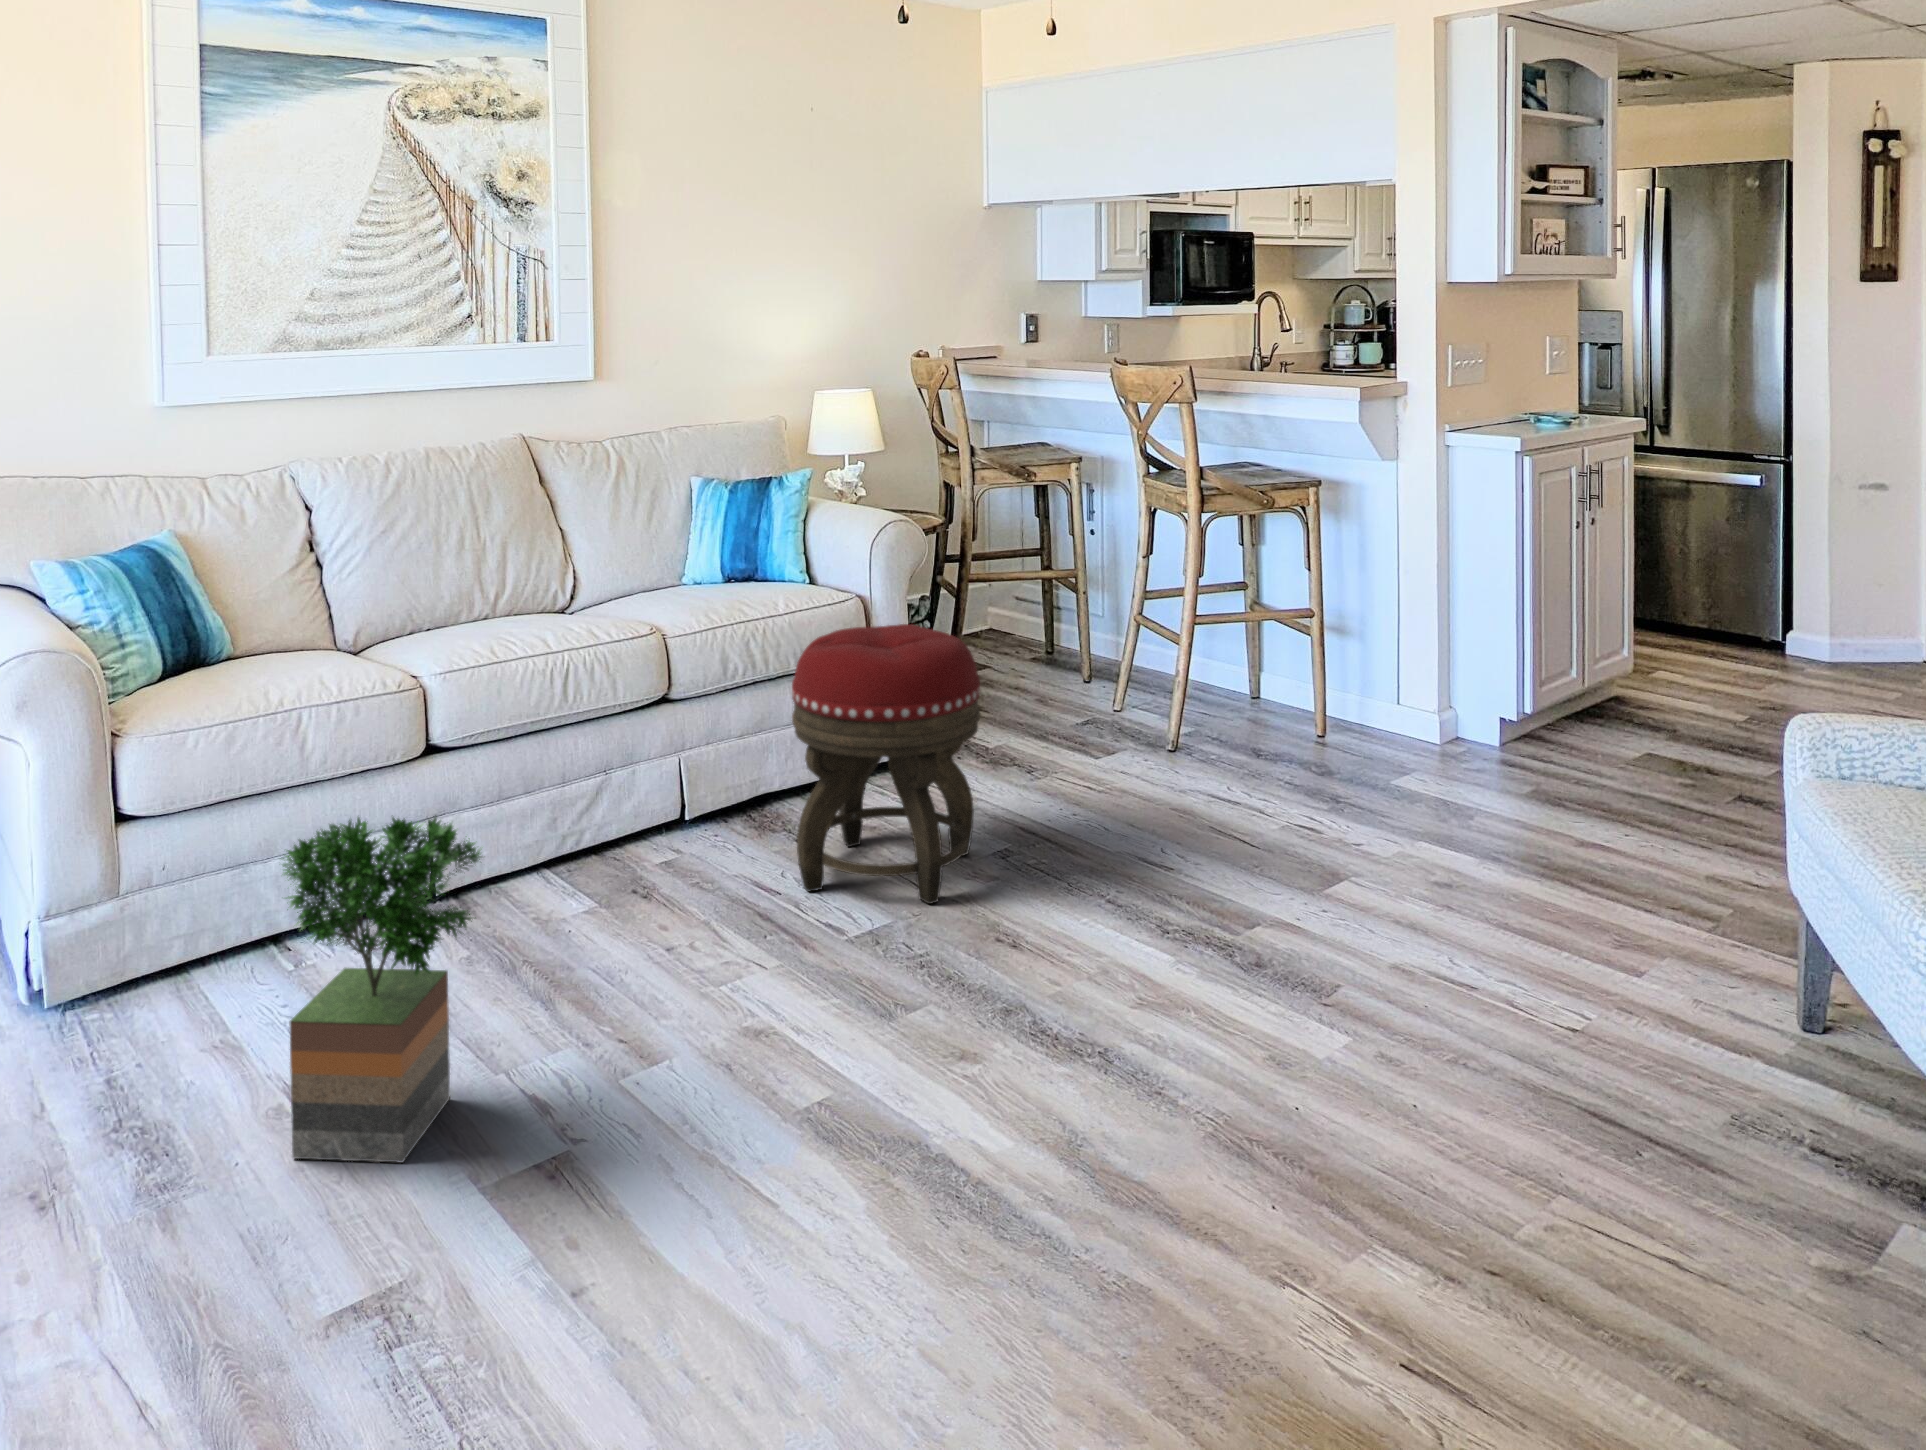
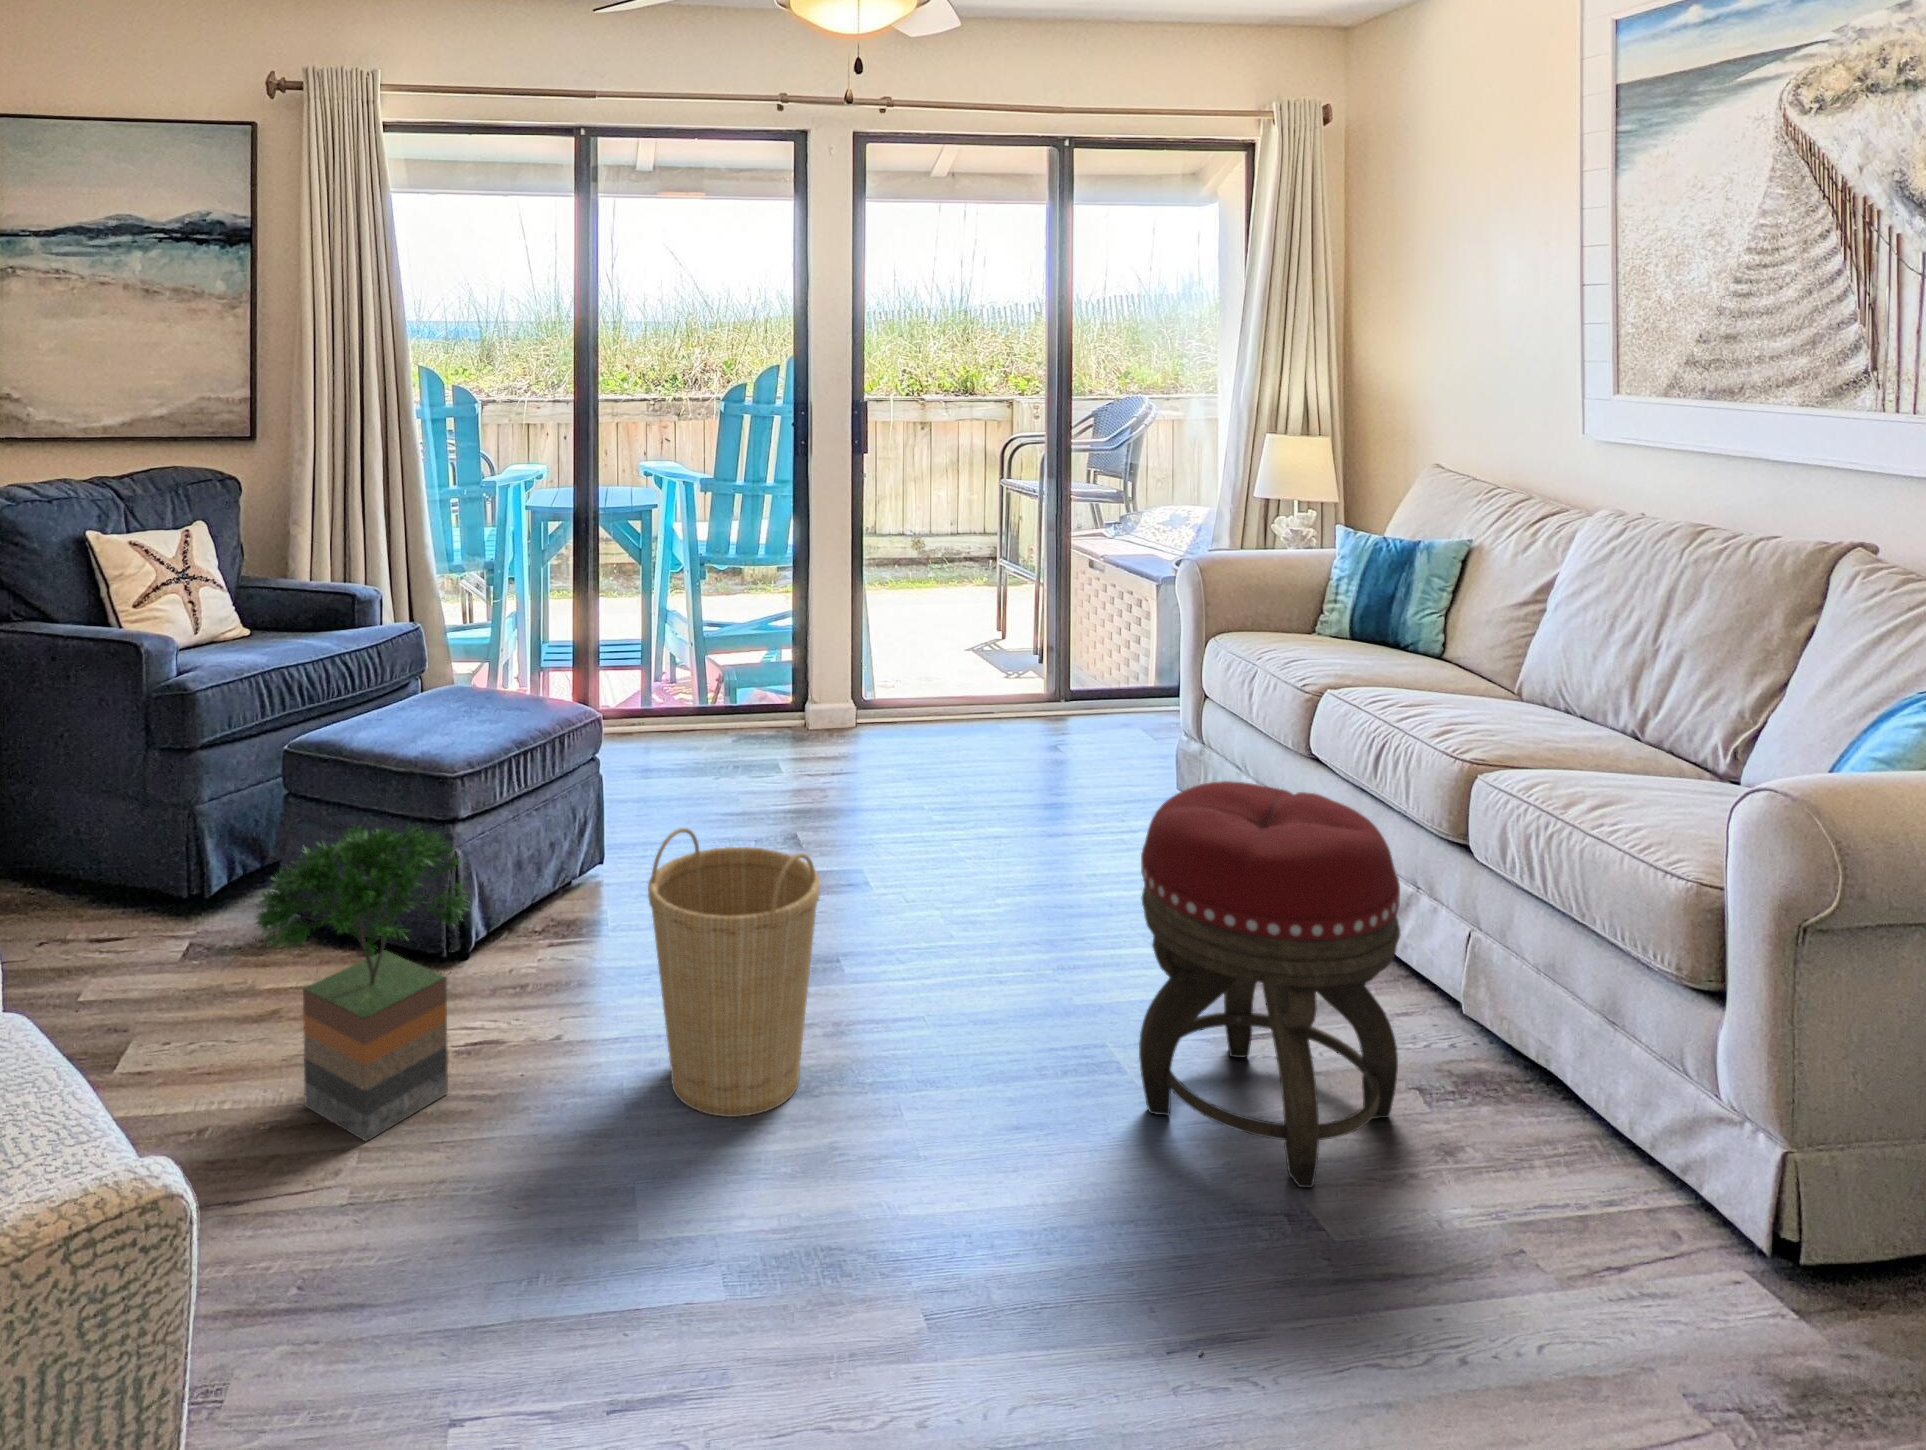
basket: none [1012,789,1202,1115] -> present [648,828,820,1117]
potted tree: present [283,817,481,1163] -> present [256,824,470,1141]

